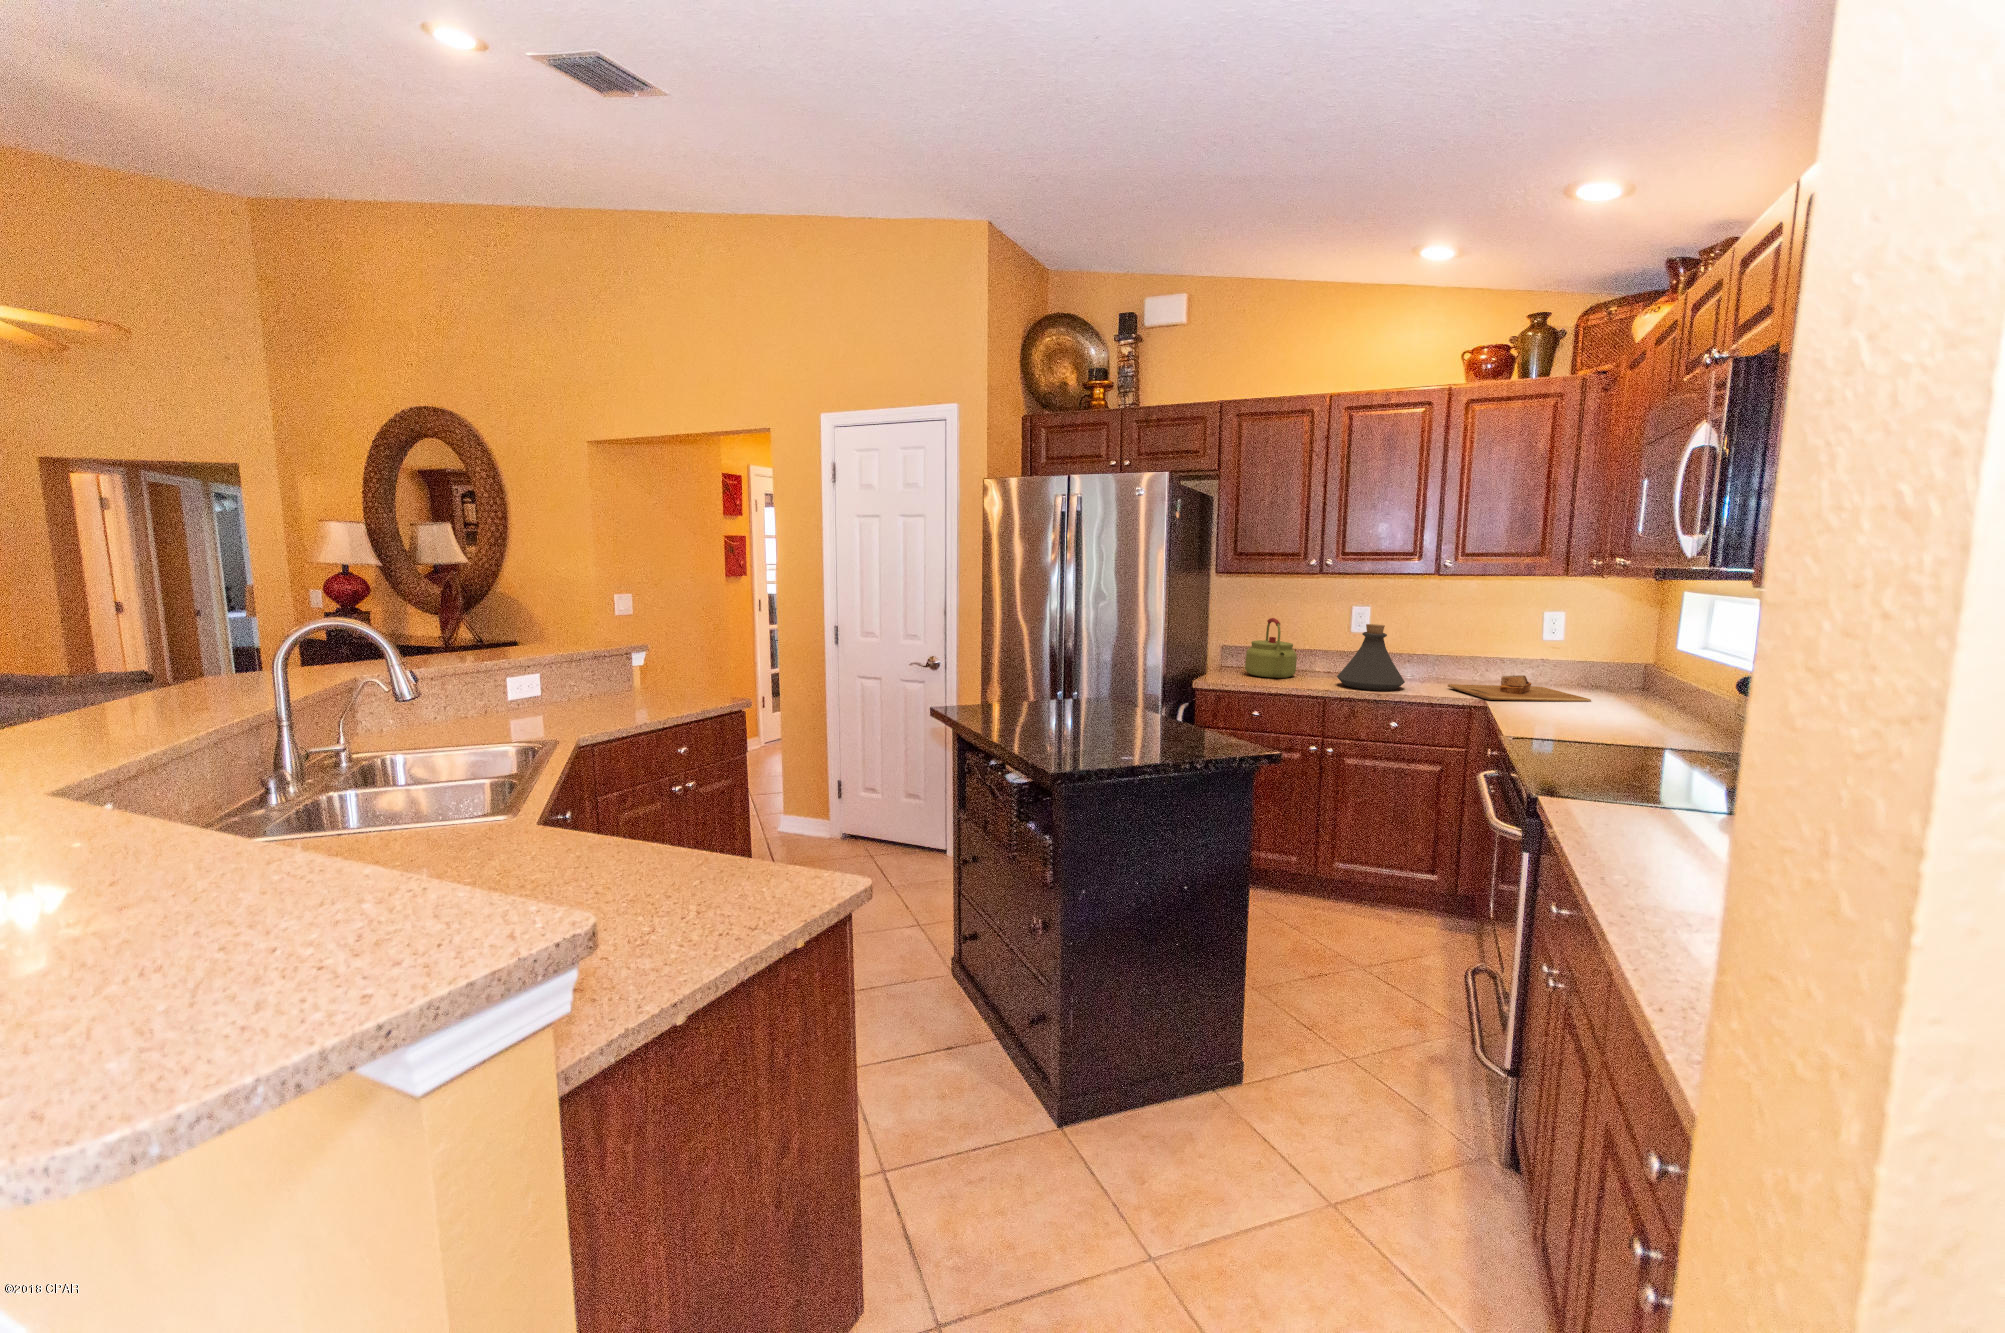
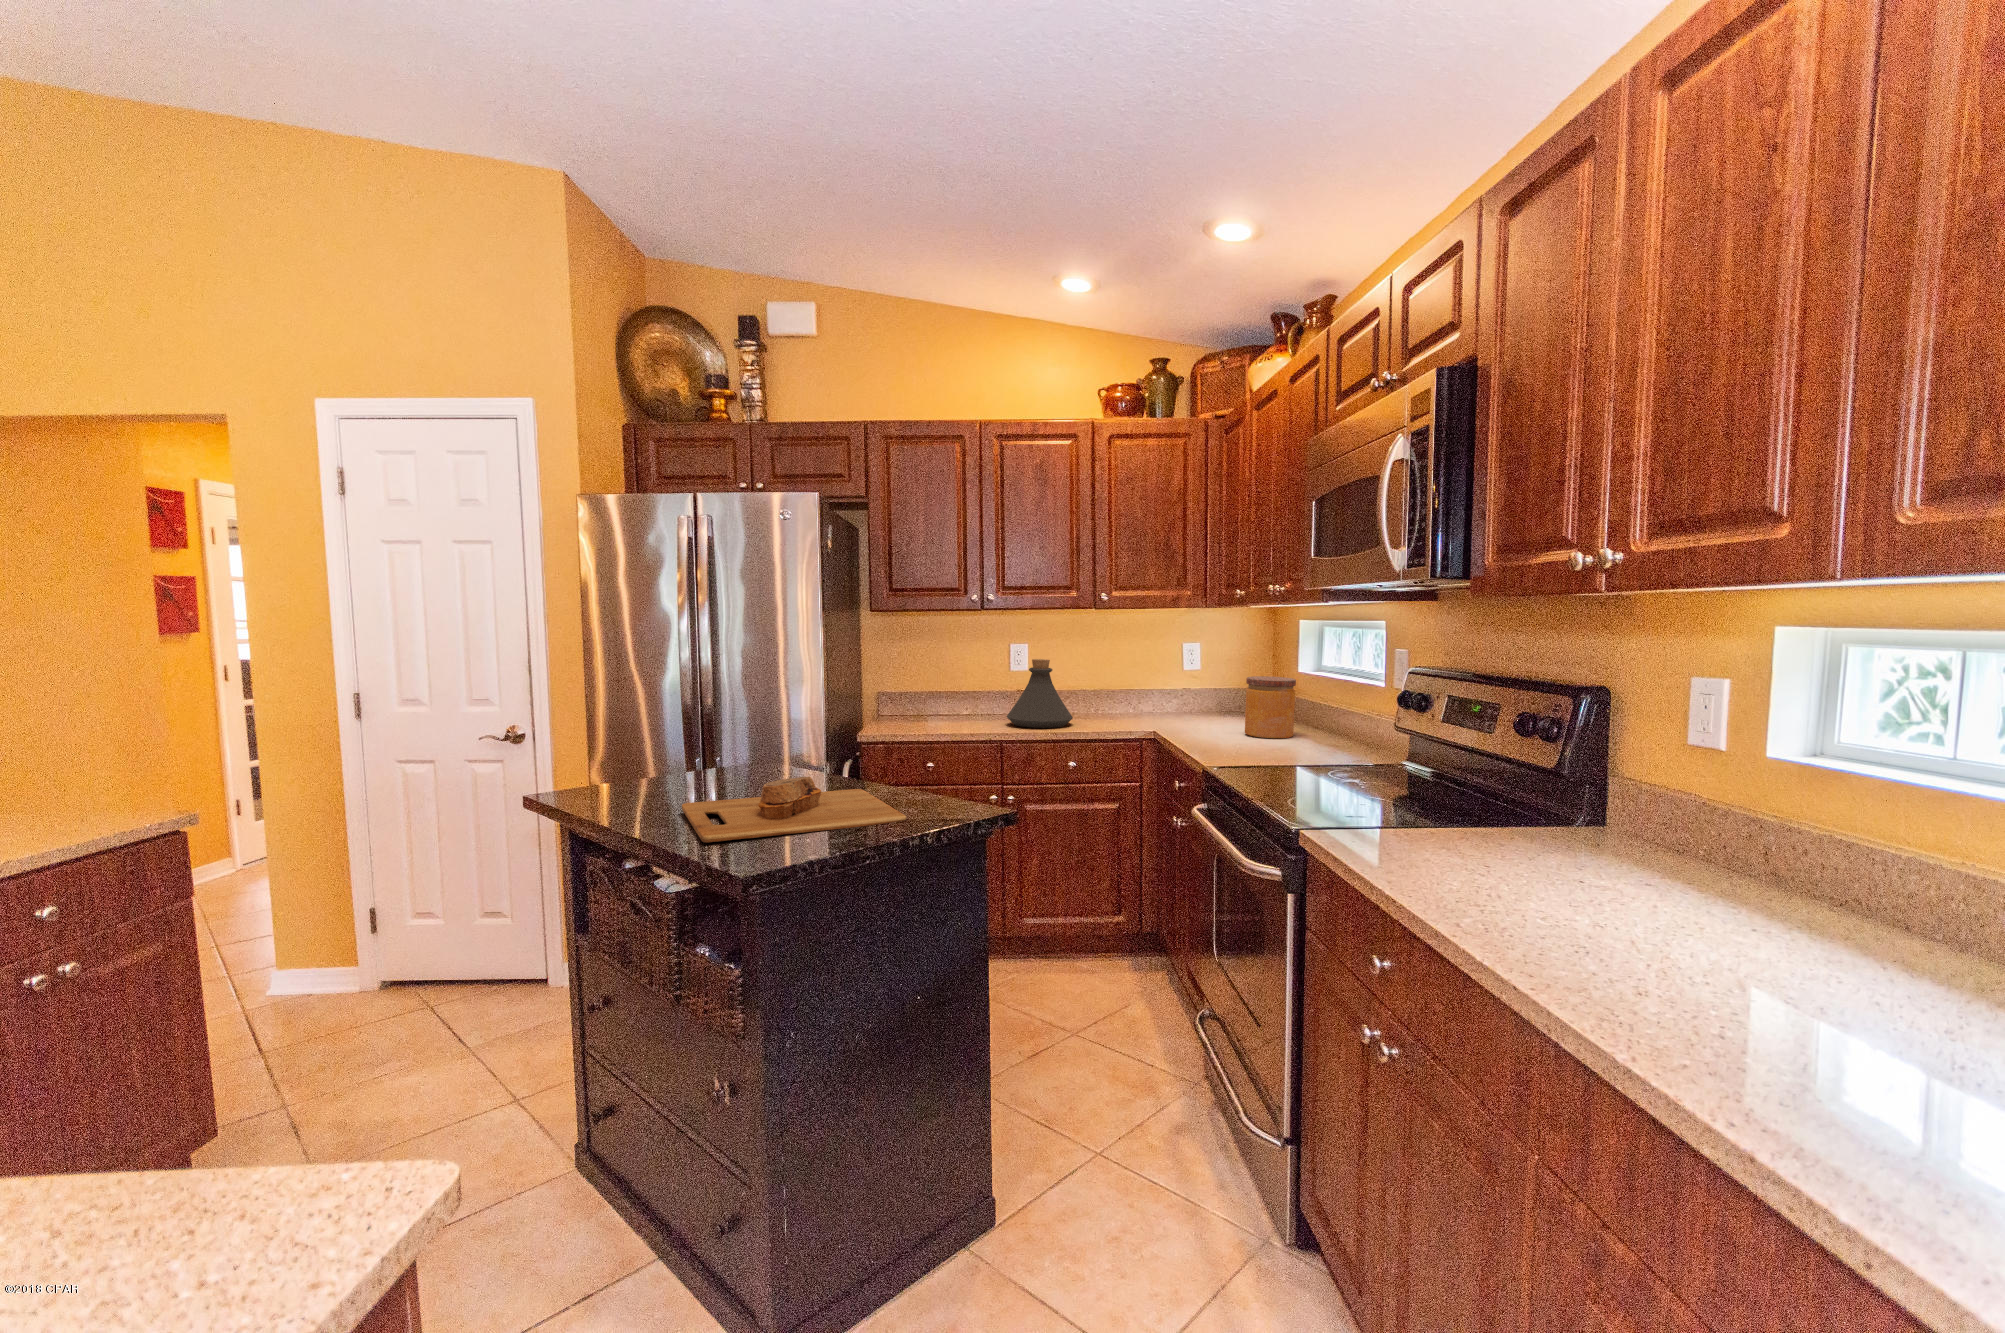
kettle: present [1245,618,1297,678] -> none [908,658,962,723]
jar: none [1591,654,1660,721] -> present [1245,676,1296,738]
cutting board: present [1448,675,1591,702] -> present [682,777,906,843]

